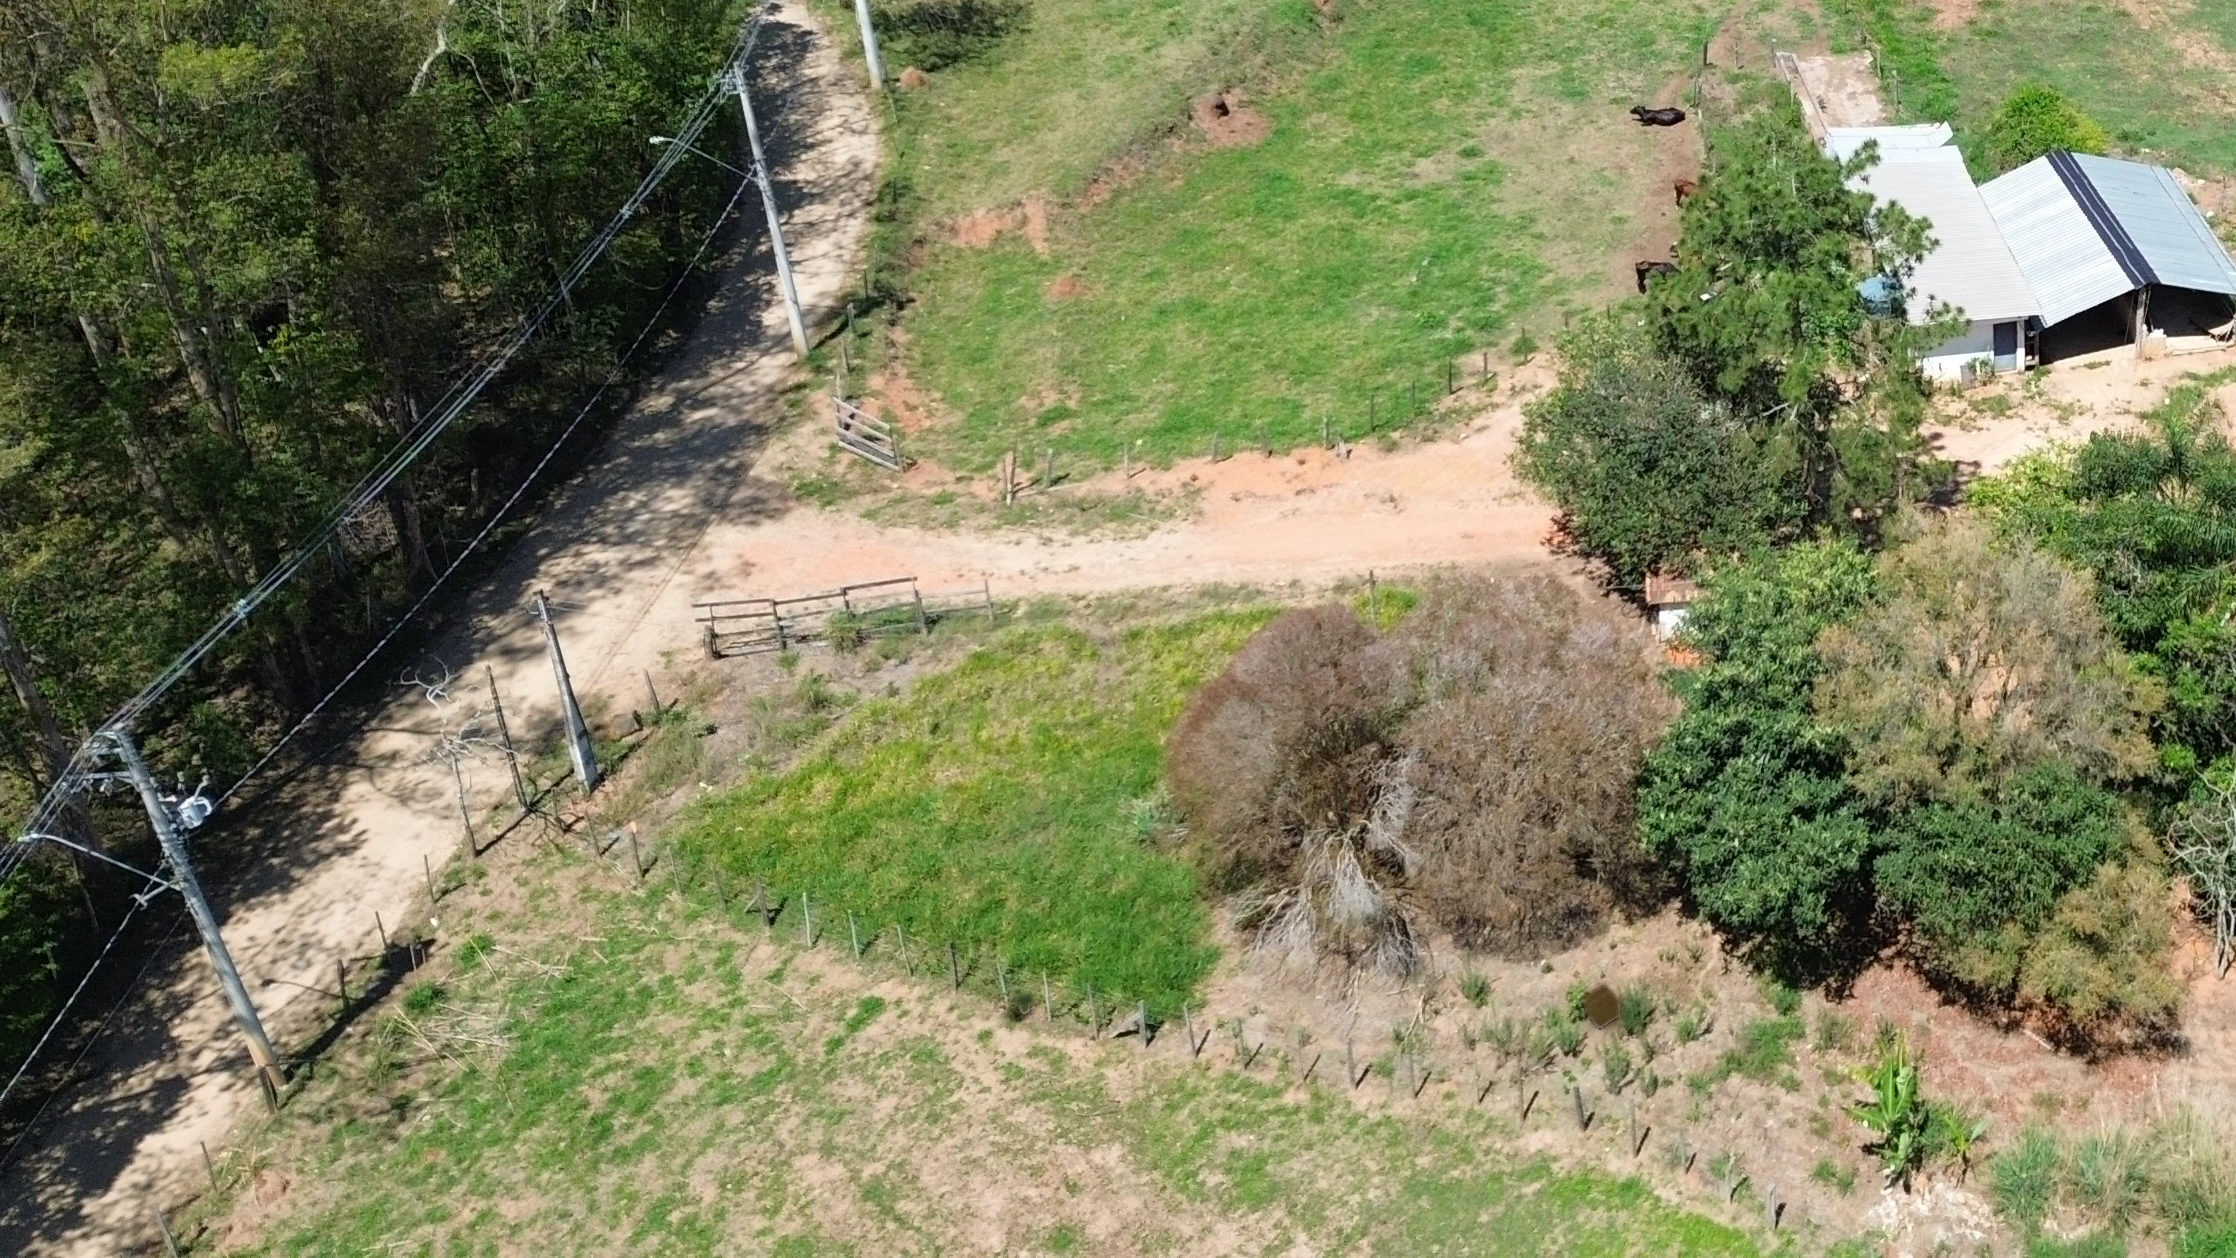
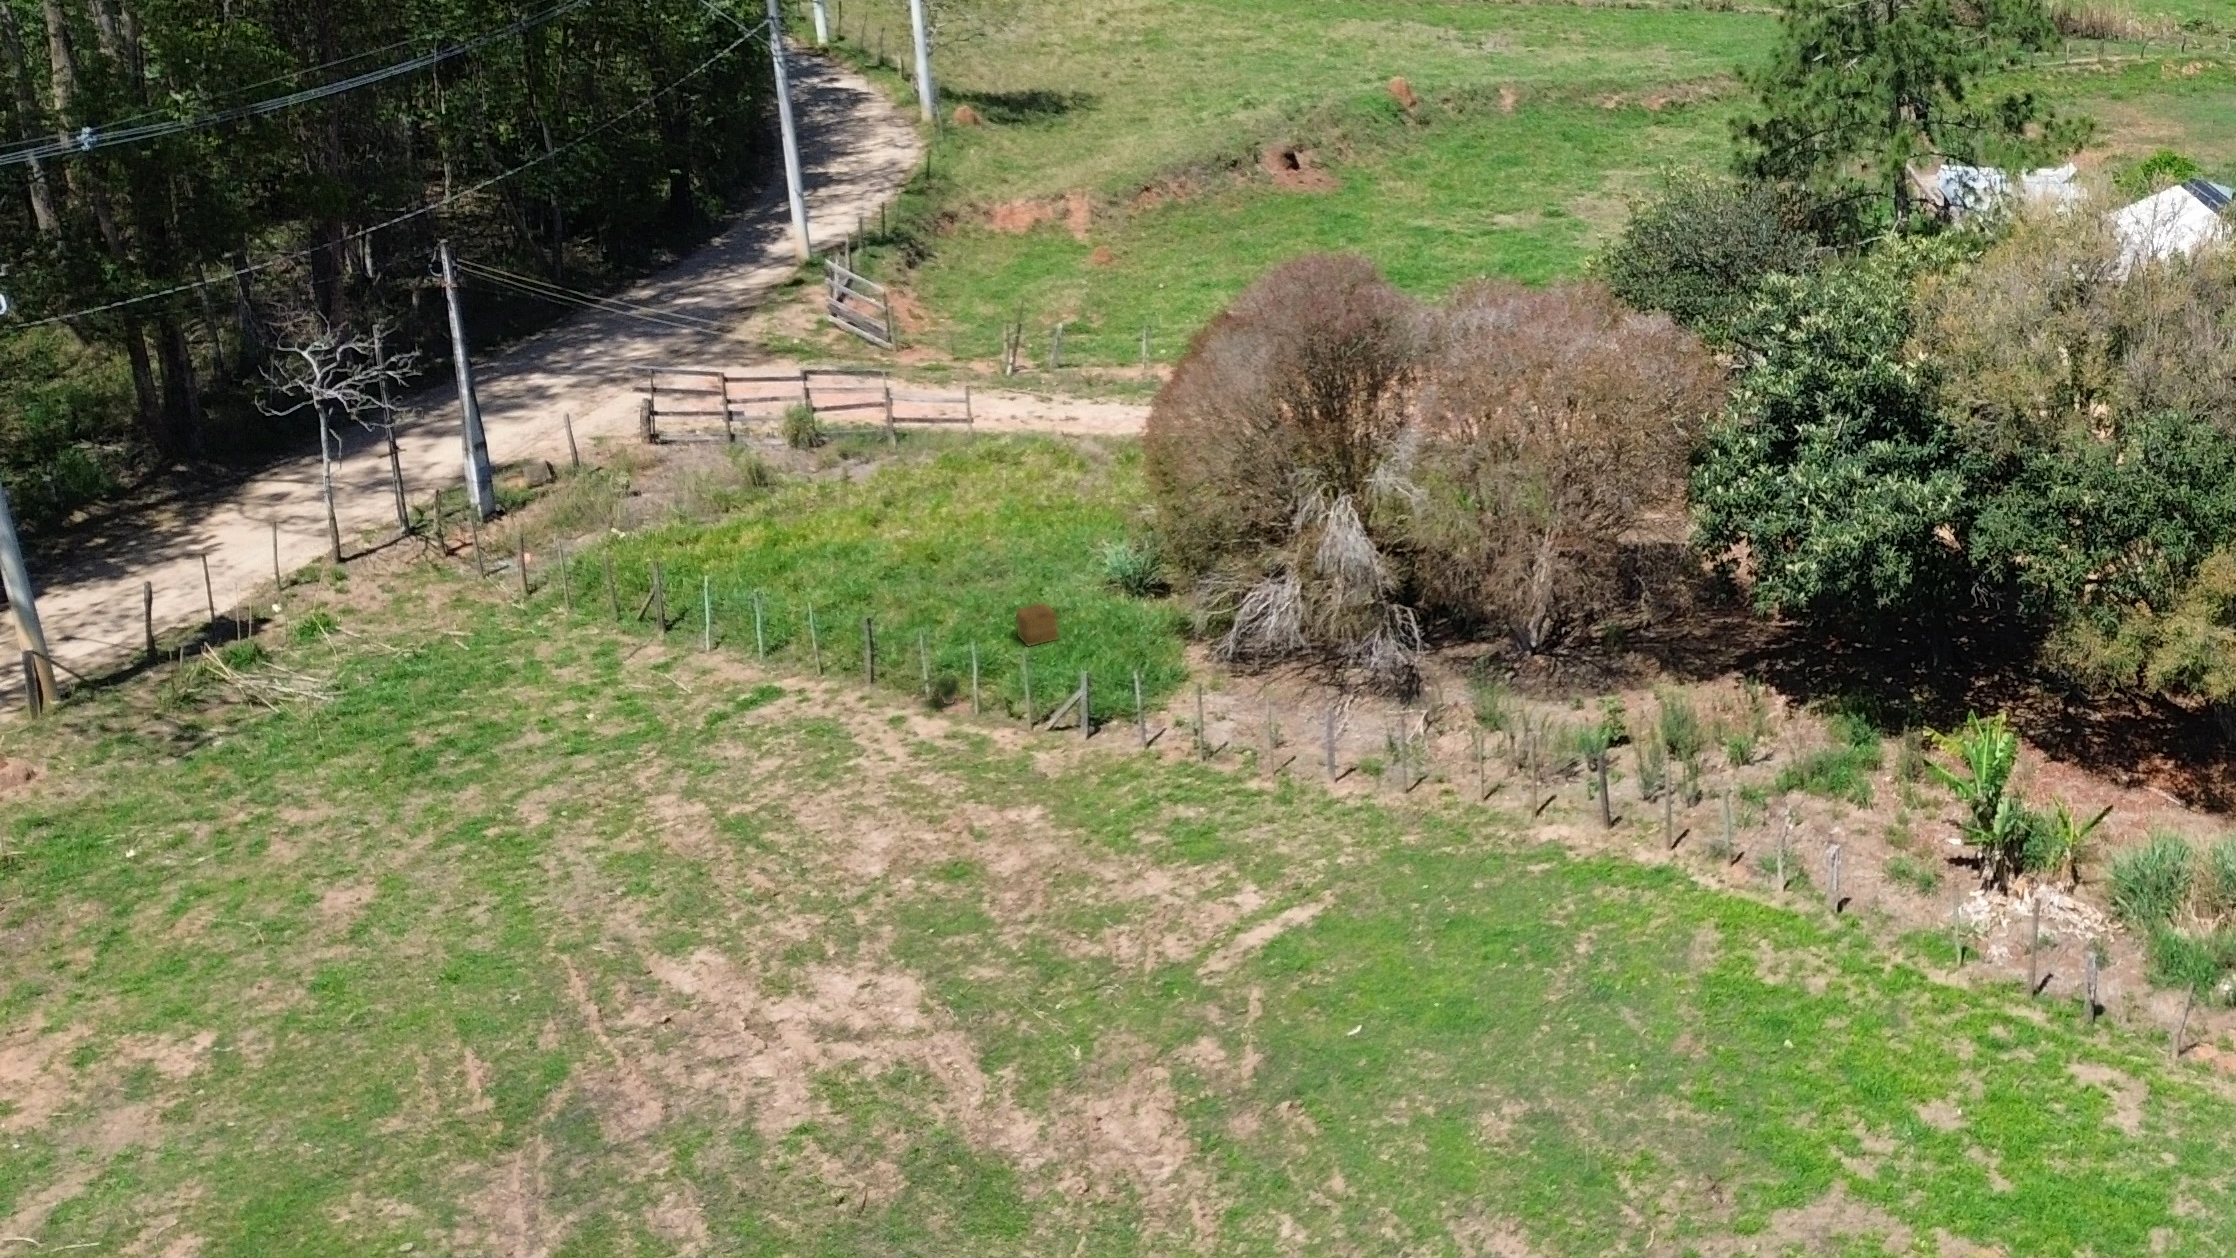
cardboard box: present [1584,984,1621,1029] -> present [1016,603,1058,646]

